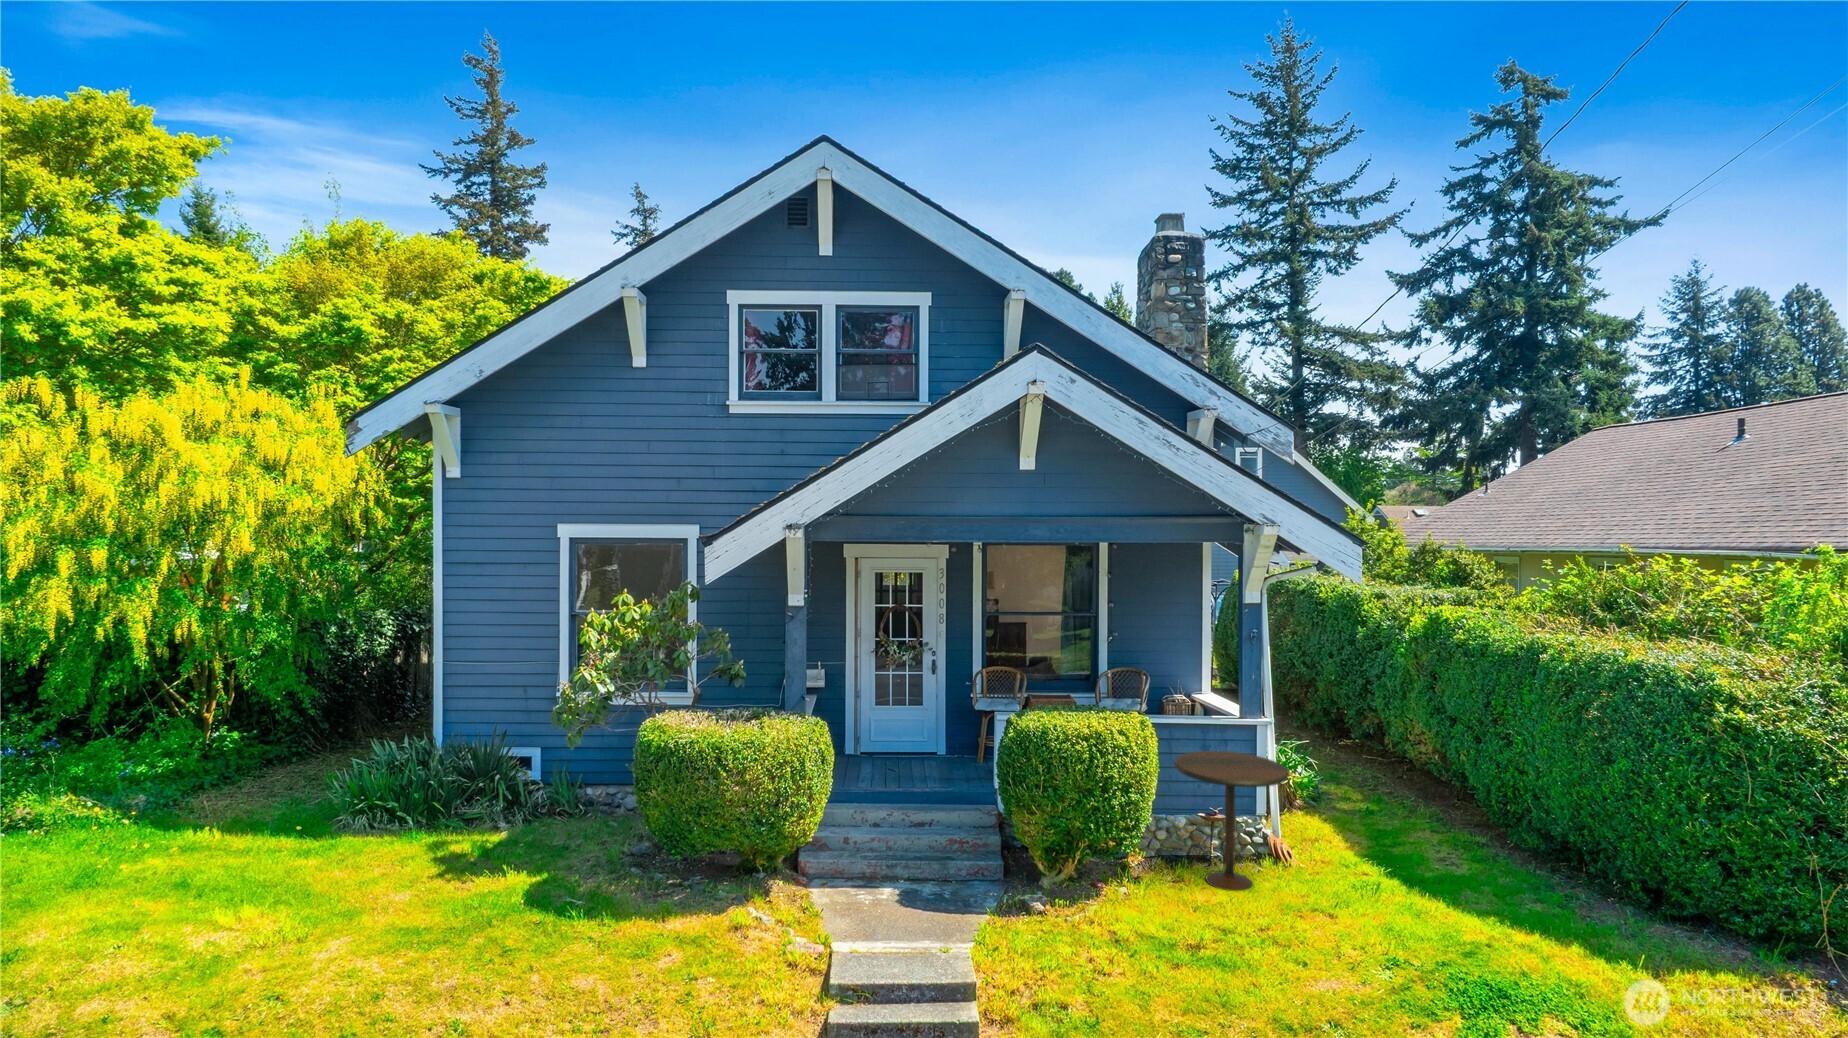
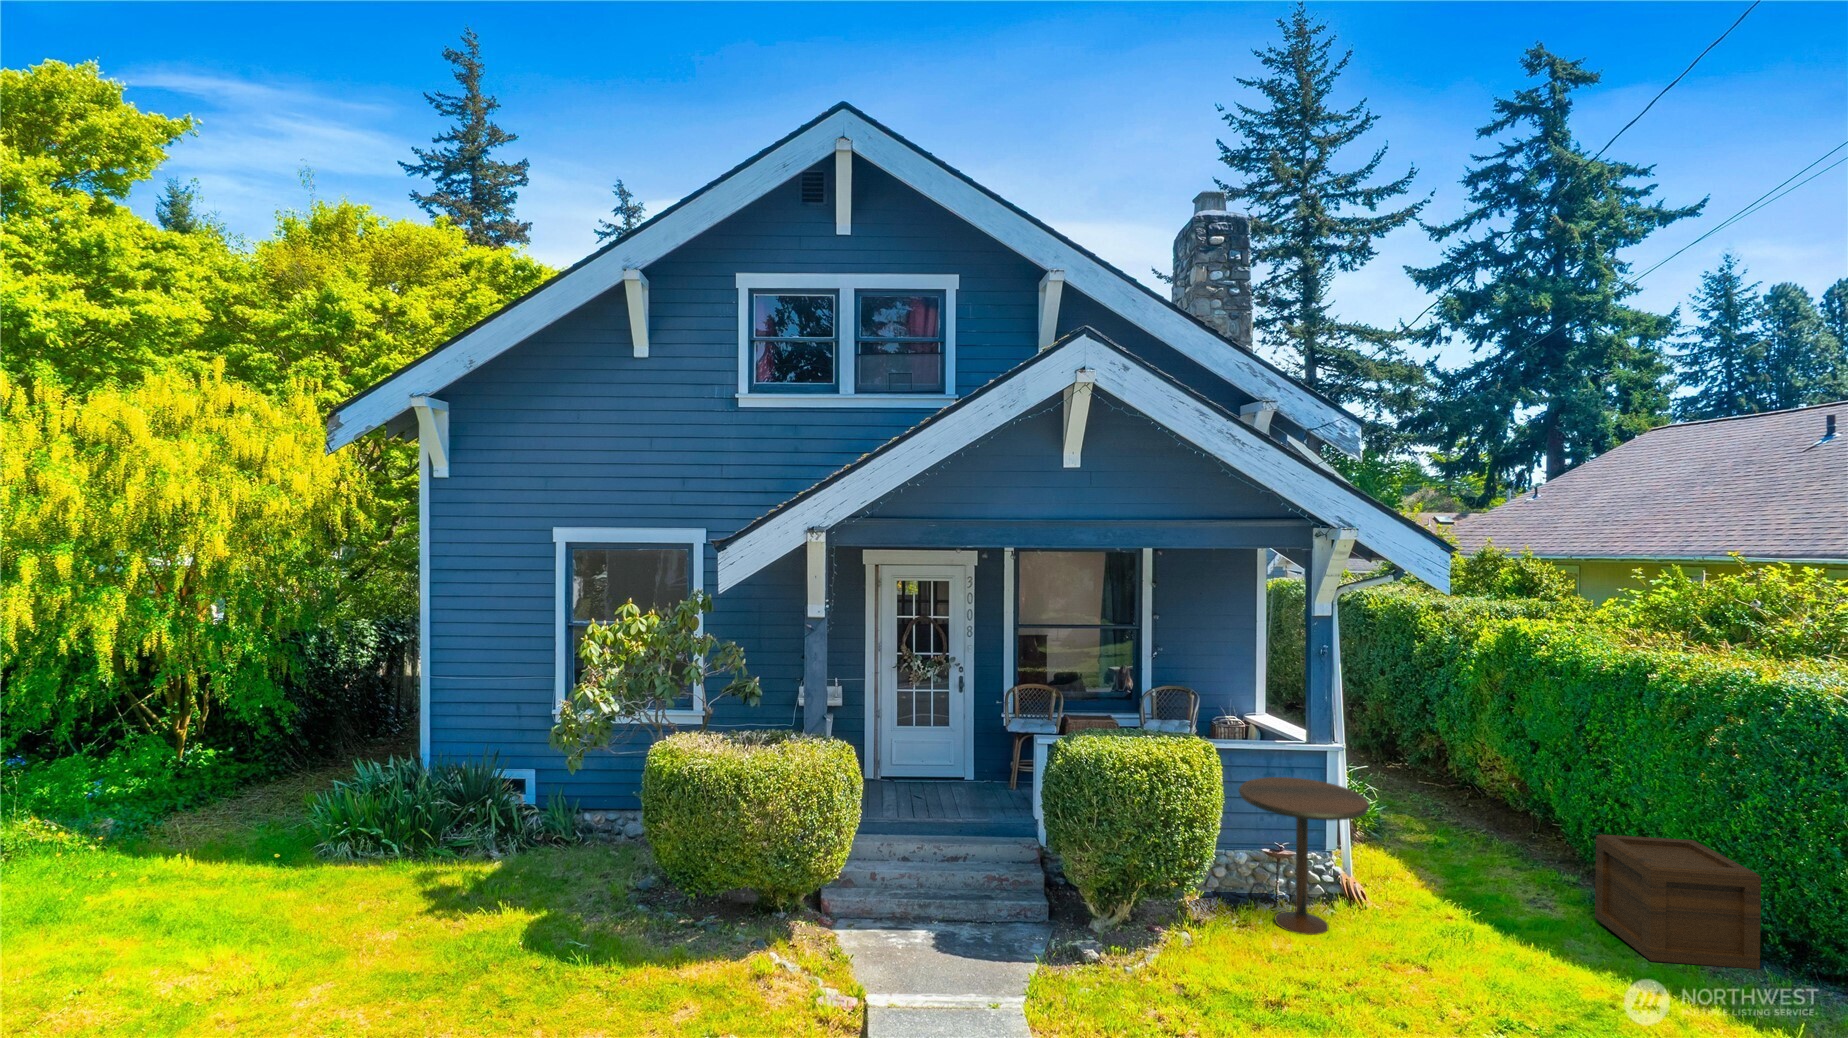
wooden crate: none [1494,801,1632,919] -> present [1595,834,1761,969]

